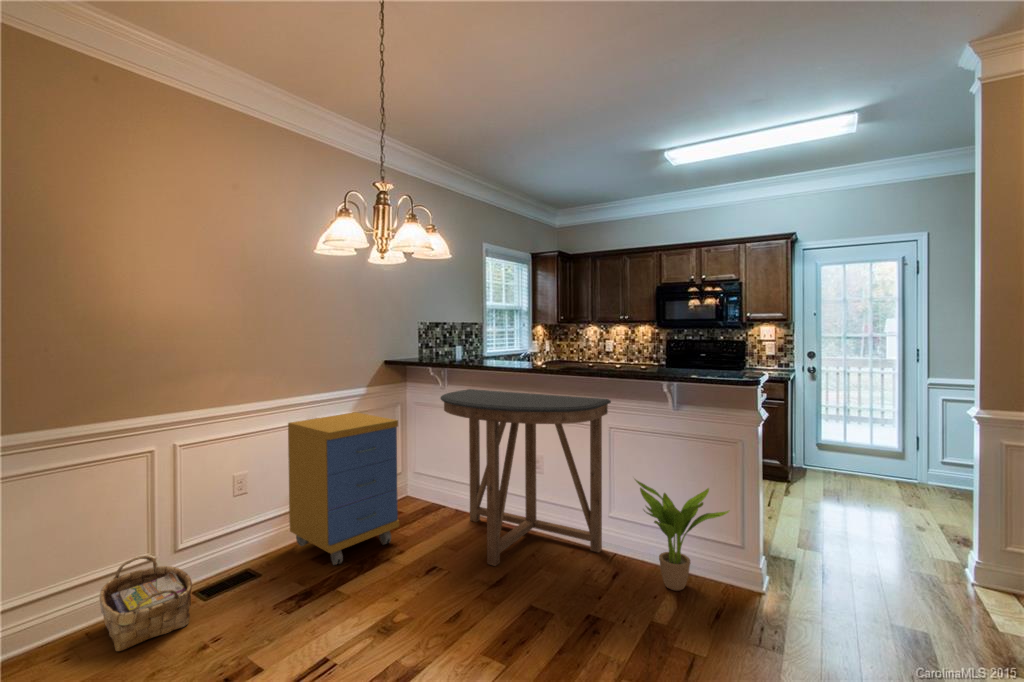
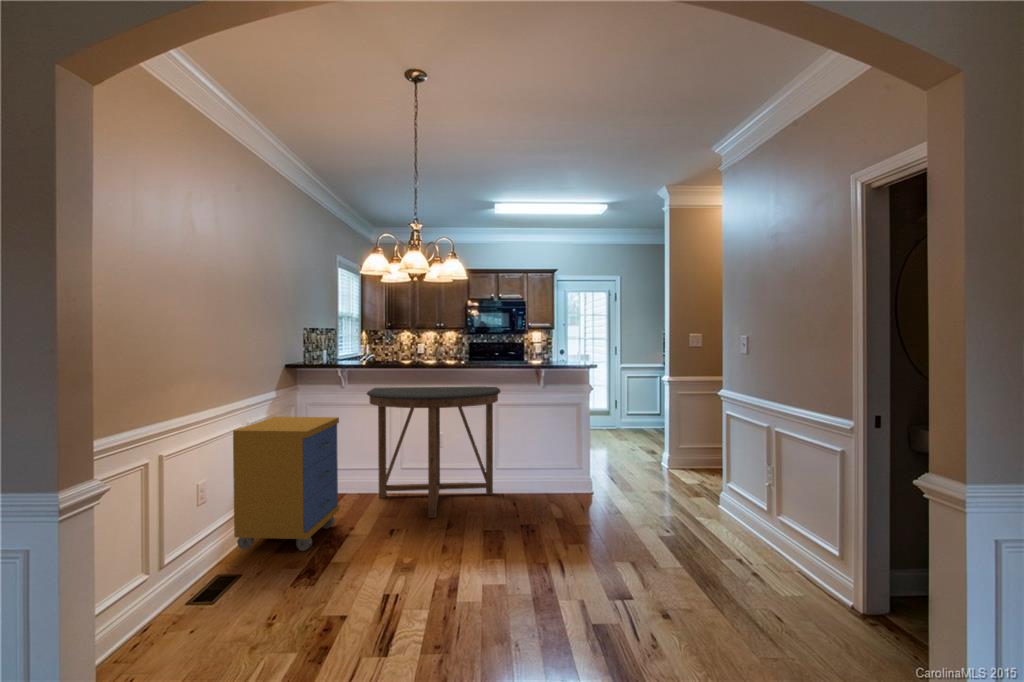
potted plant: present [636,480,729,591] -> none [523,434,579,501]
woven basket: present [100,556,192,651] -> none [123,576,229,659]

